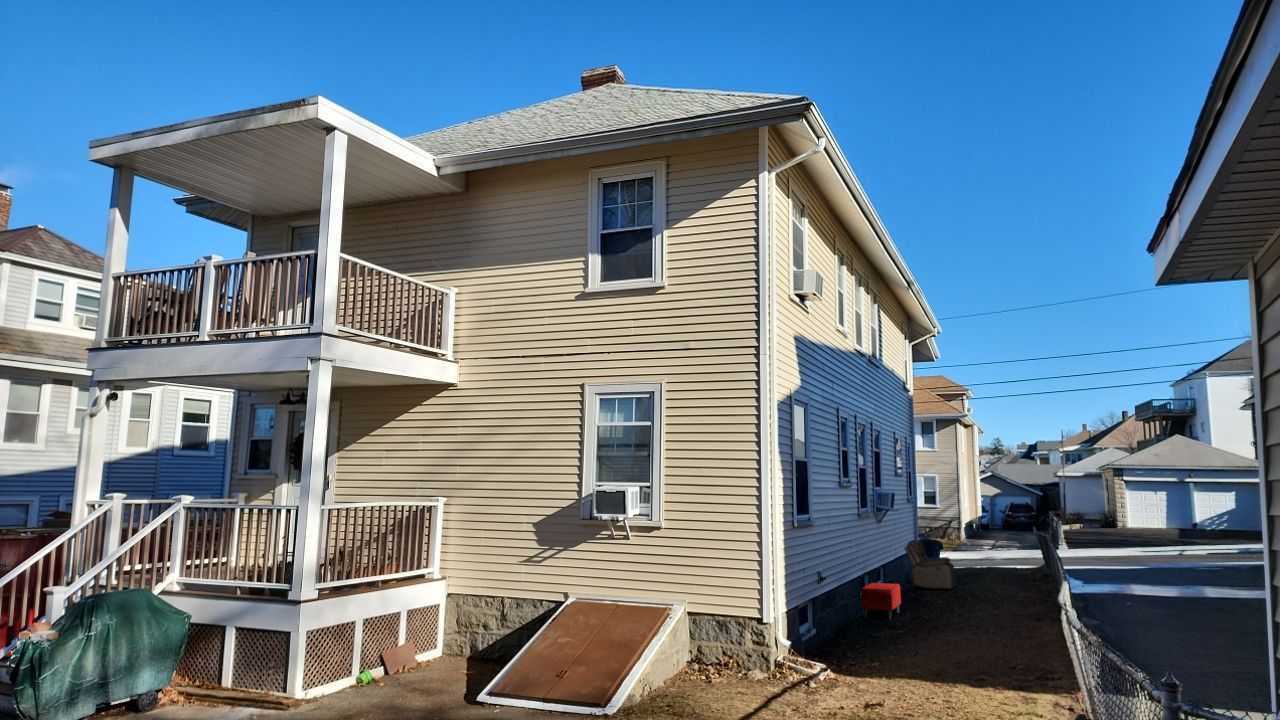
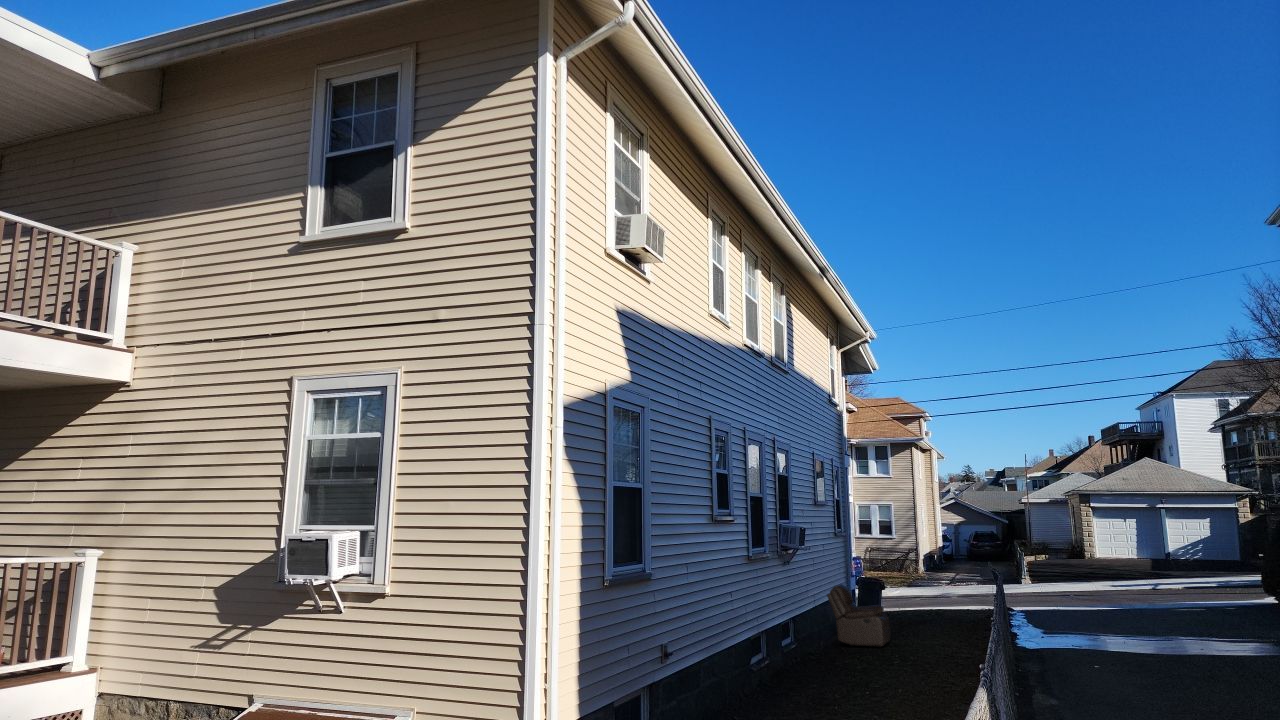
bench: present [861,583,901,620] -> none [748,648,806,701]

